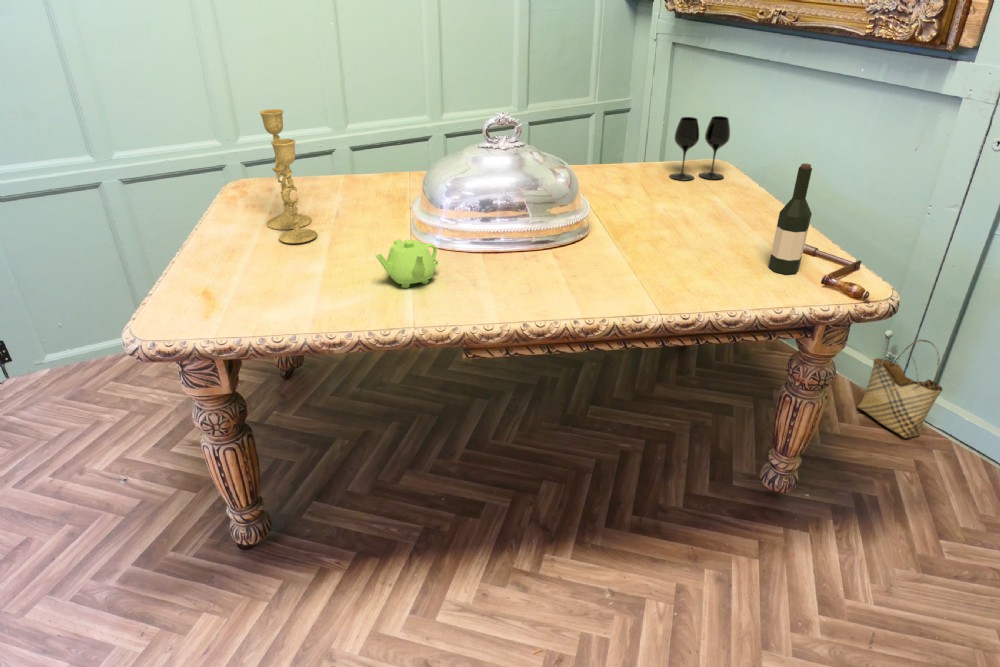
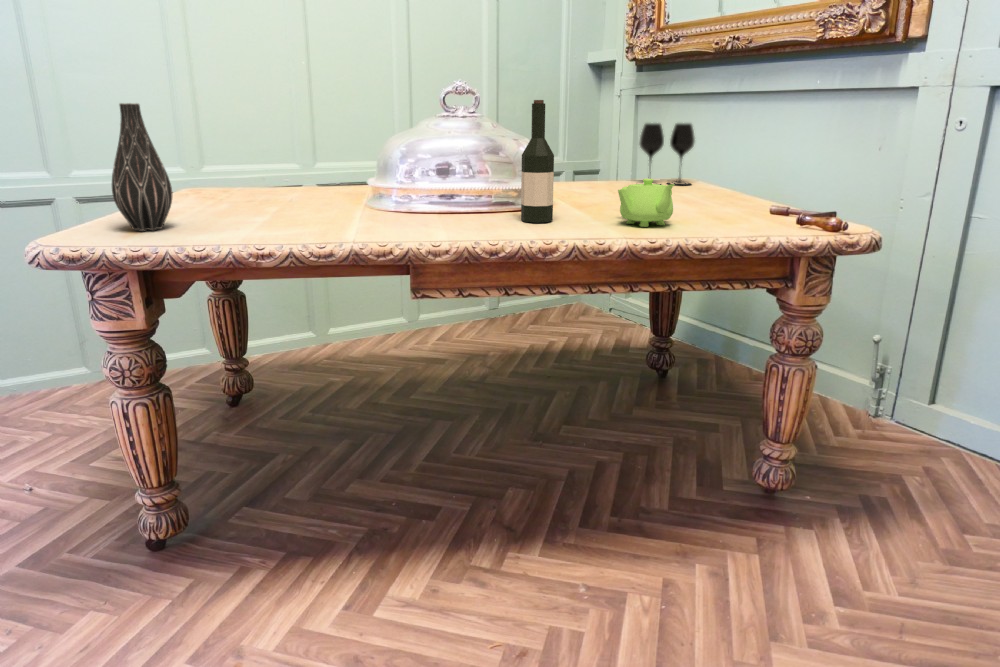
candlestick: present [260,109,317,243] -> none [211,77,264,205]
wine bottle: present [768,163,812,274] -> present [521,100,554,223]
vase: none [190,192,244,306] -> present [112,103,172,231]
teapot: present [376,239,438,288] -> present [618,179,675,227]
woven basket: present [858,340,942,438] -> none [854,339,942,446]

